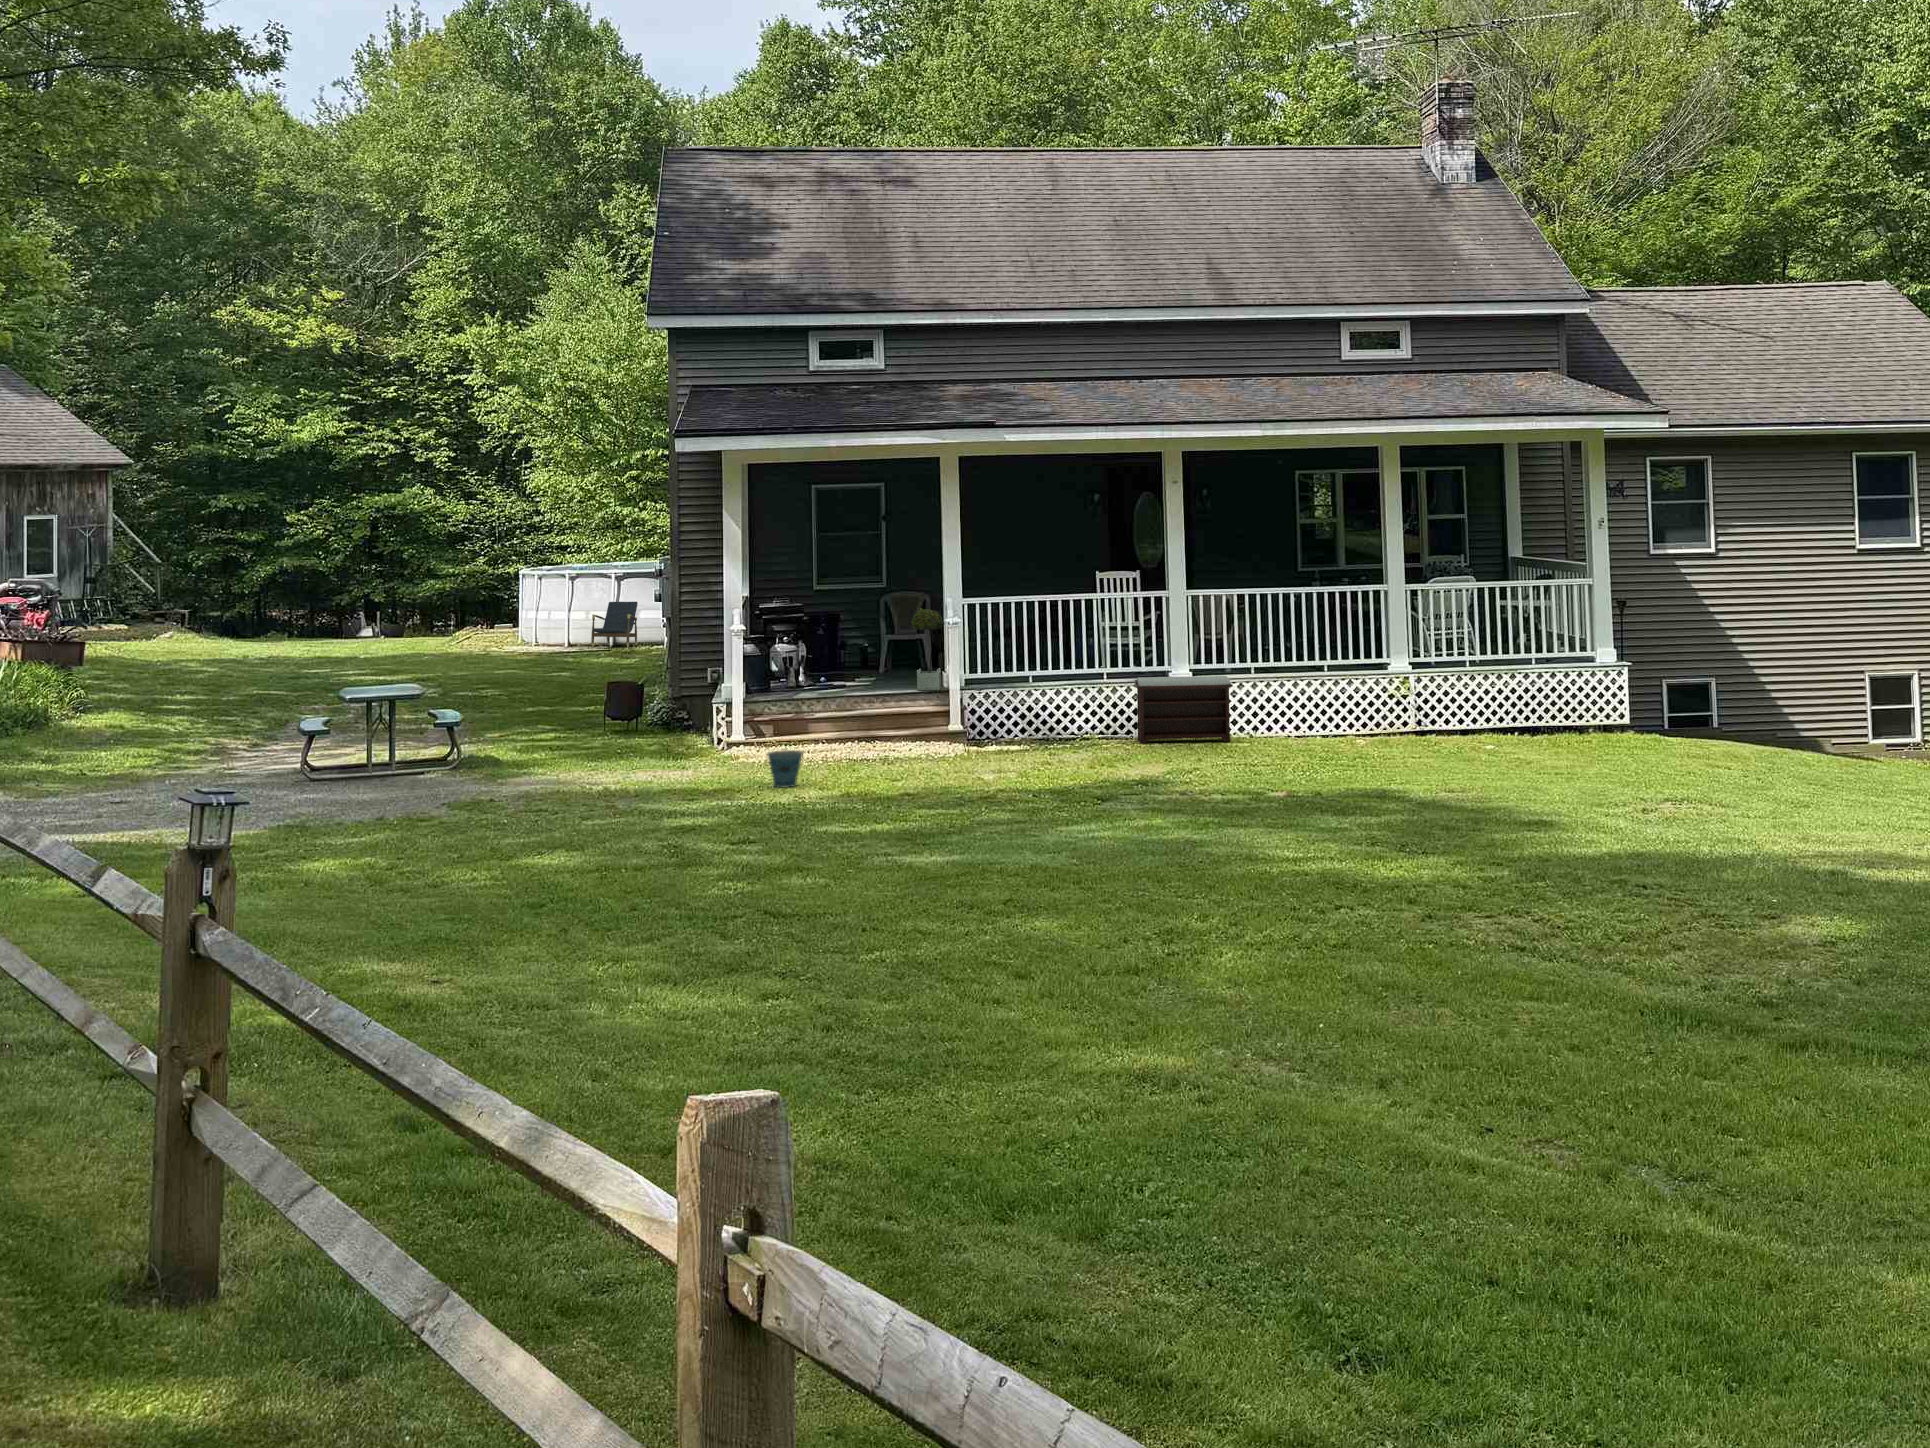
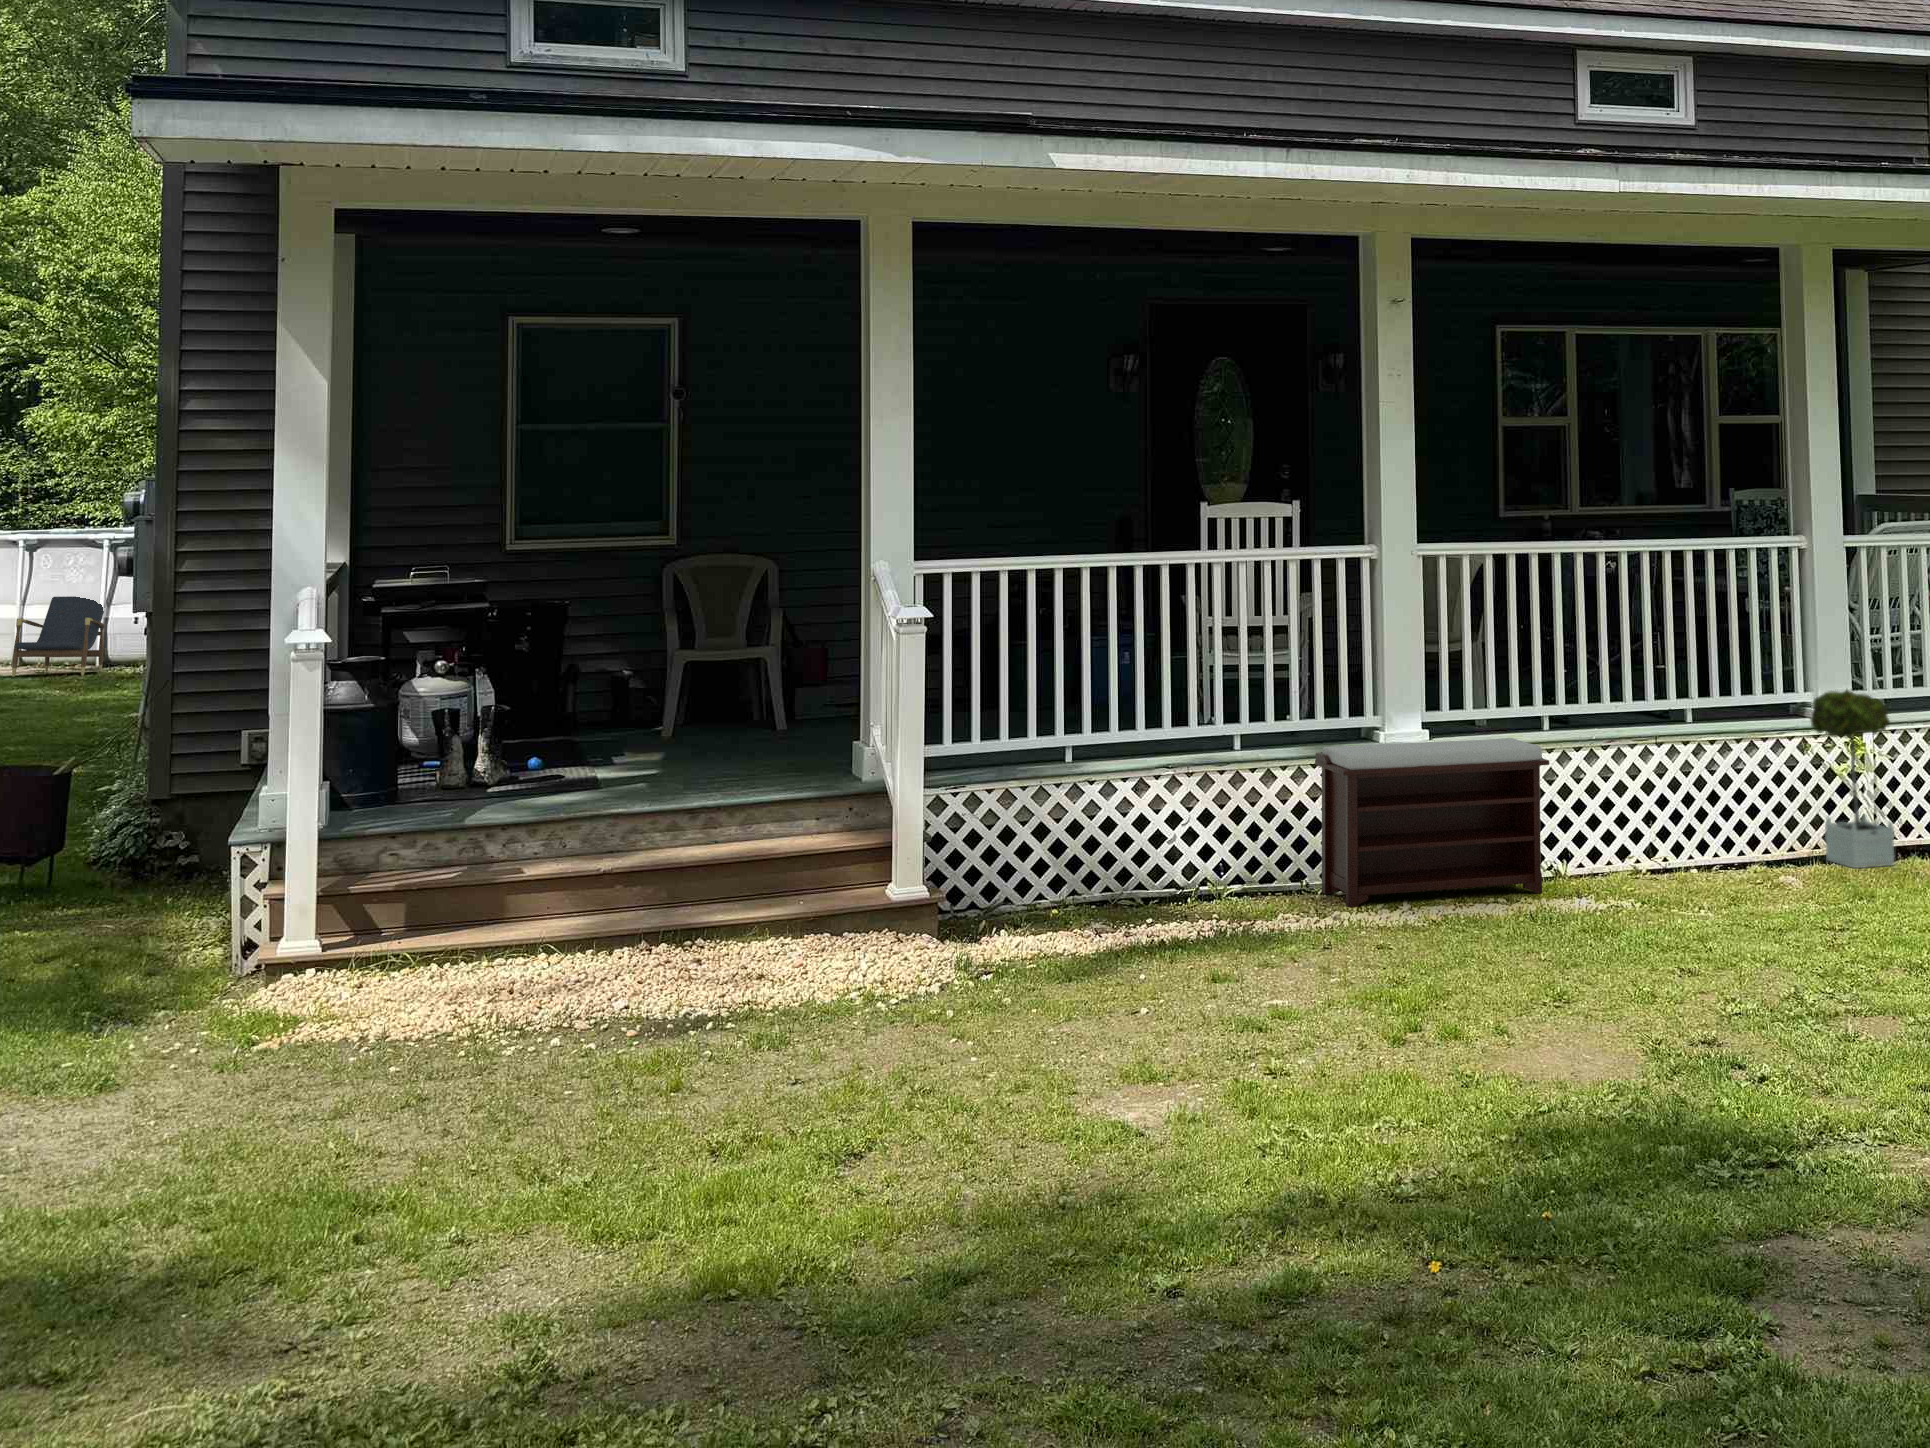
potted tree: present [911,608,944,690] -> present [1810,690,1894,868]
bucket: present [767,750,803,788] -> none [420,1062,558,1214]

